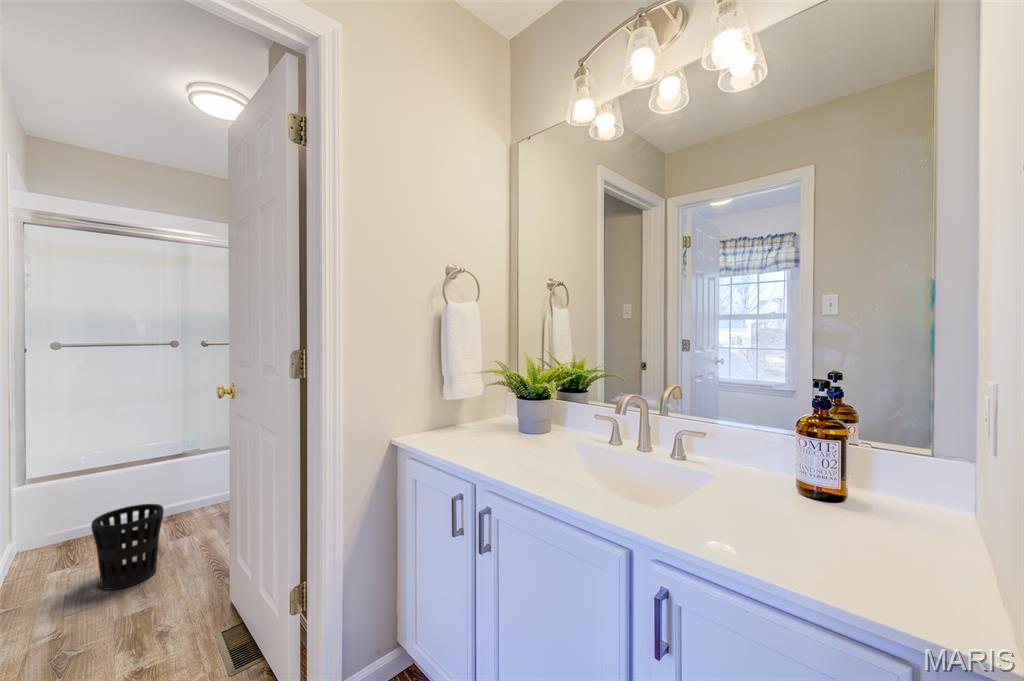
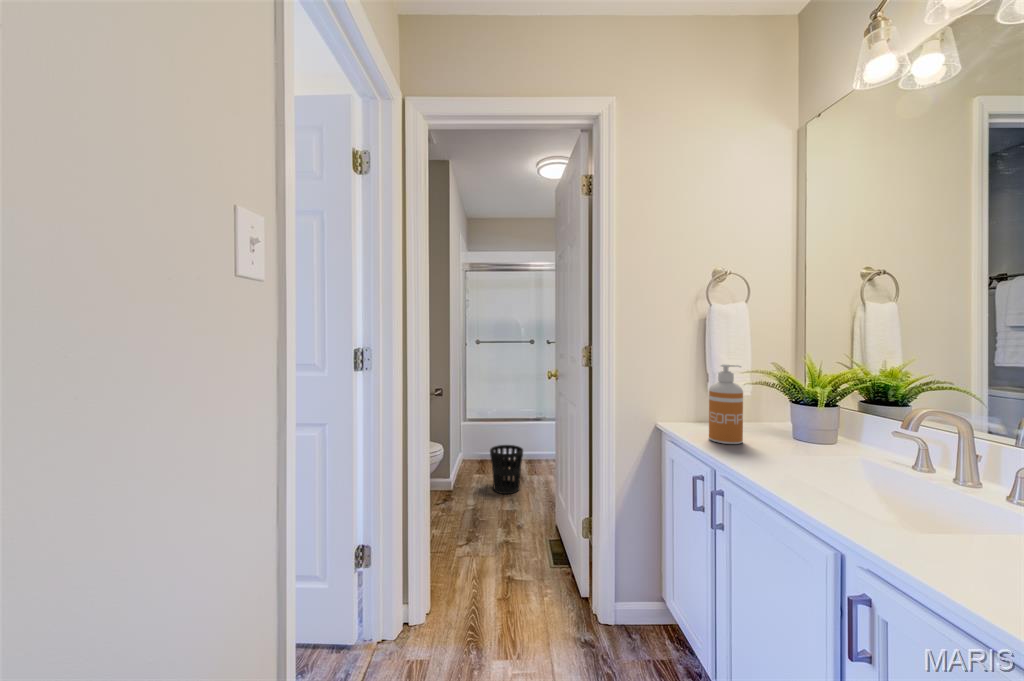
soap dispenser: none [456,367,489,452] -> present [709,364,743,444]

